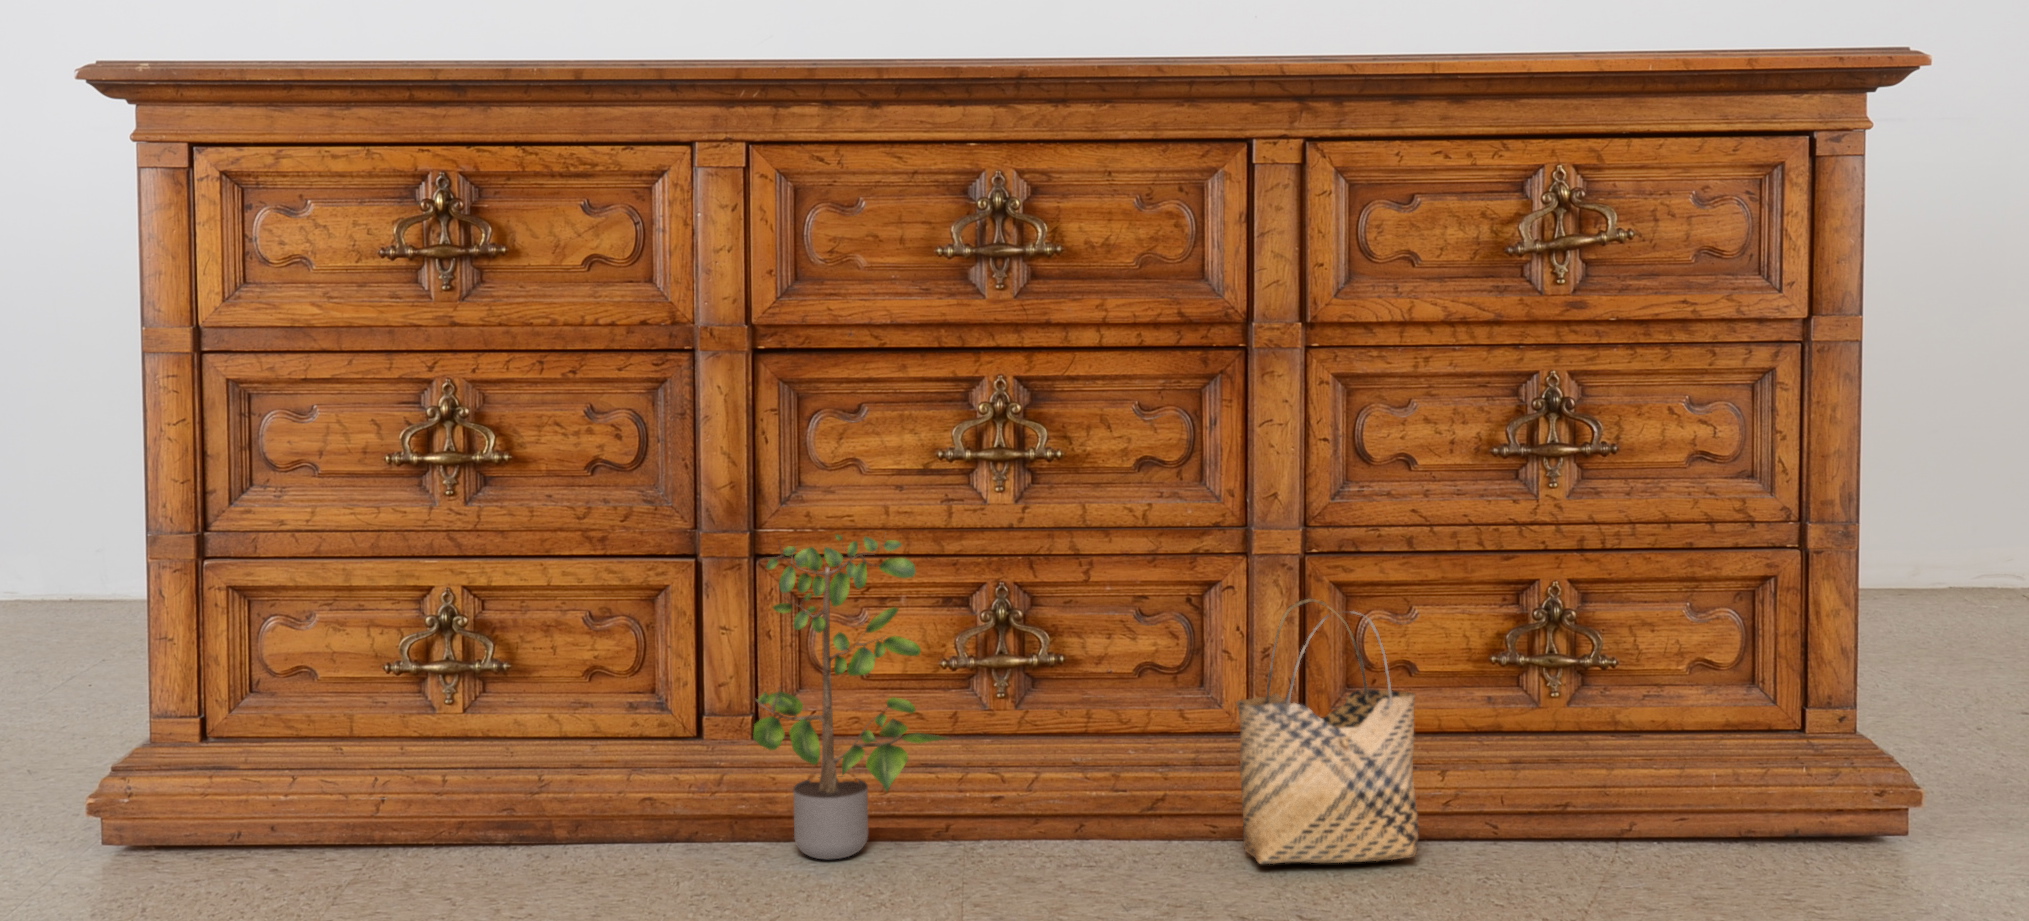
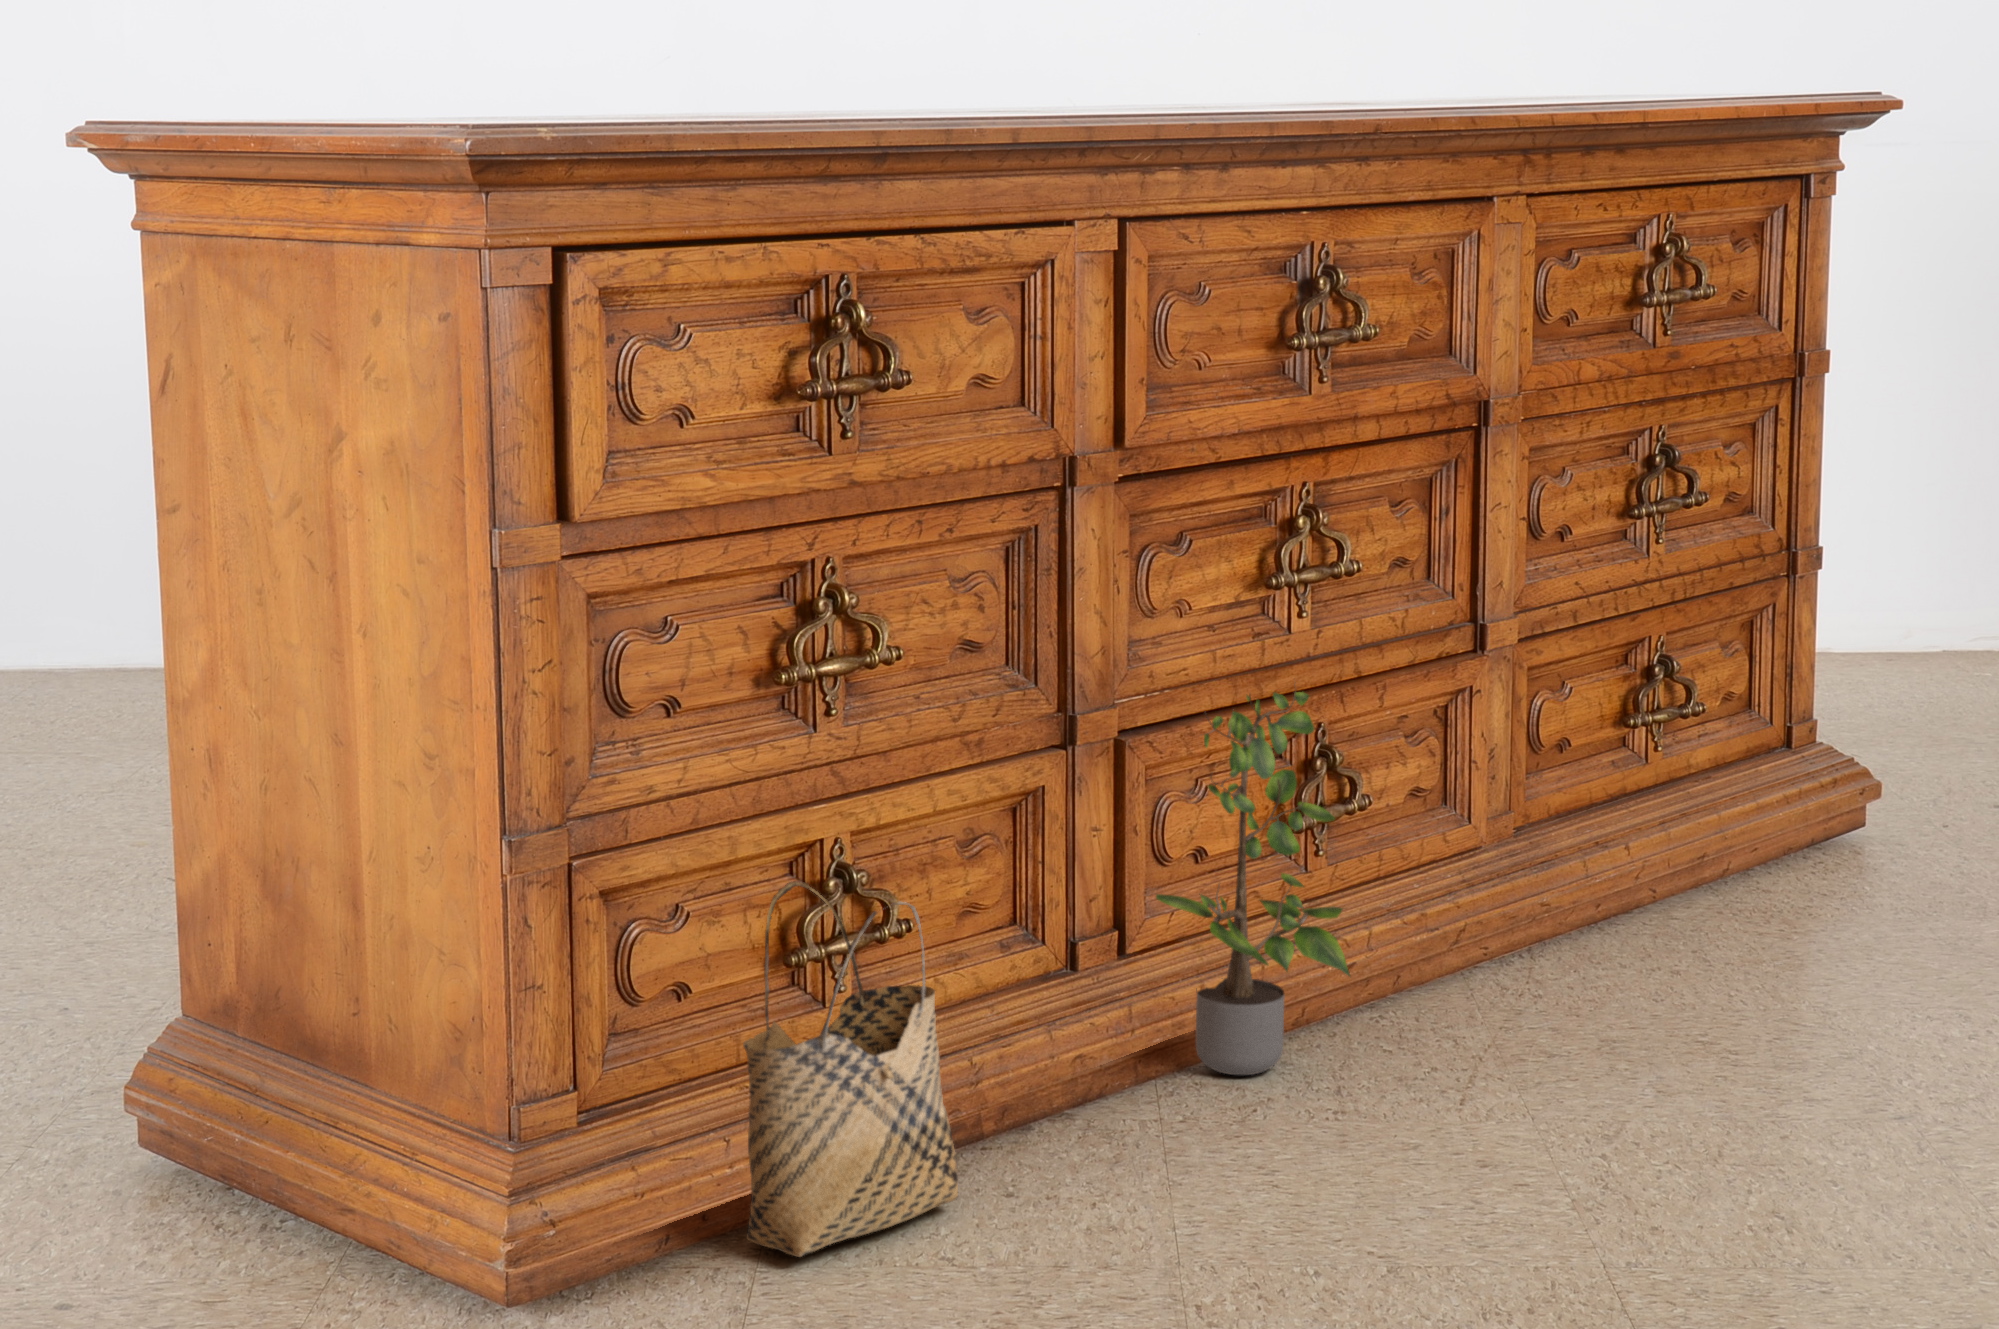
woven basket: present [1236,598,1419,864] -> present [743,882,958,1257]

